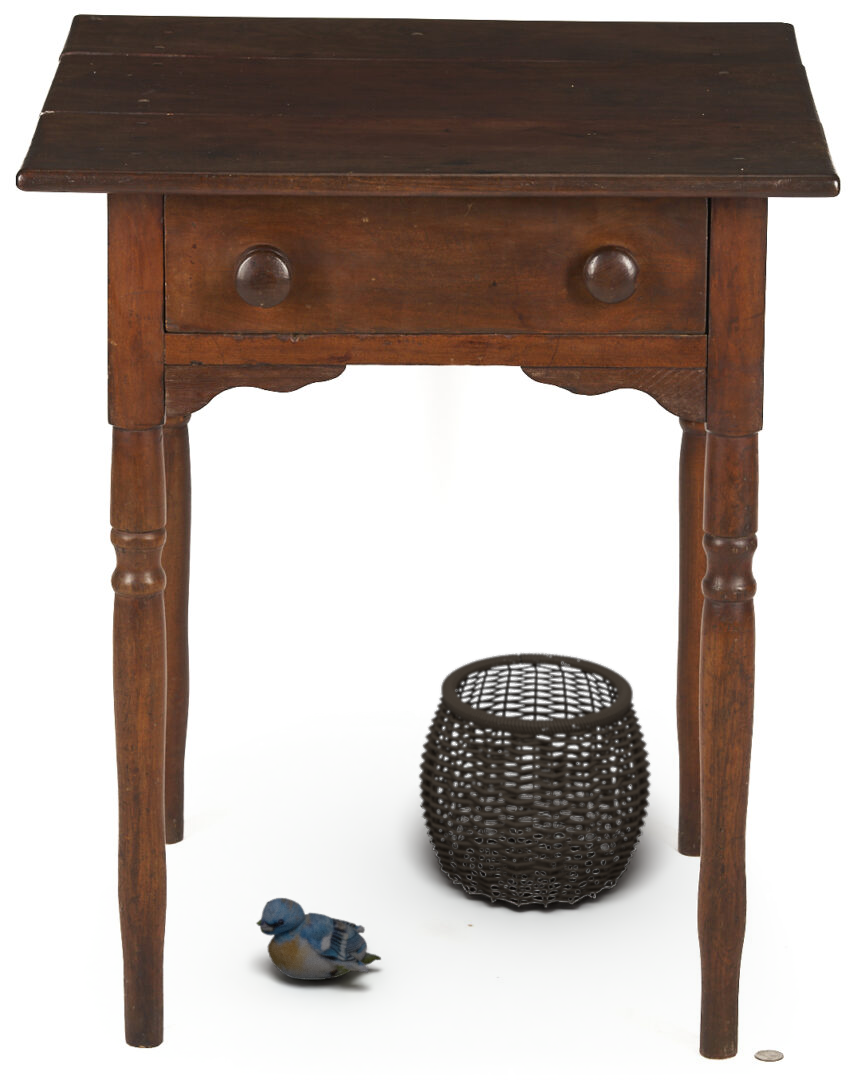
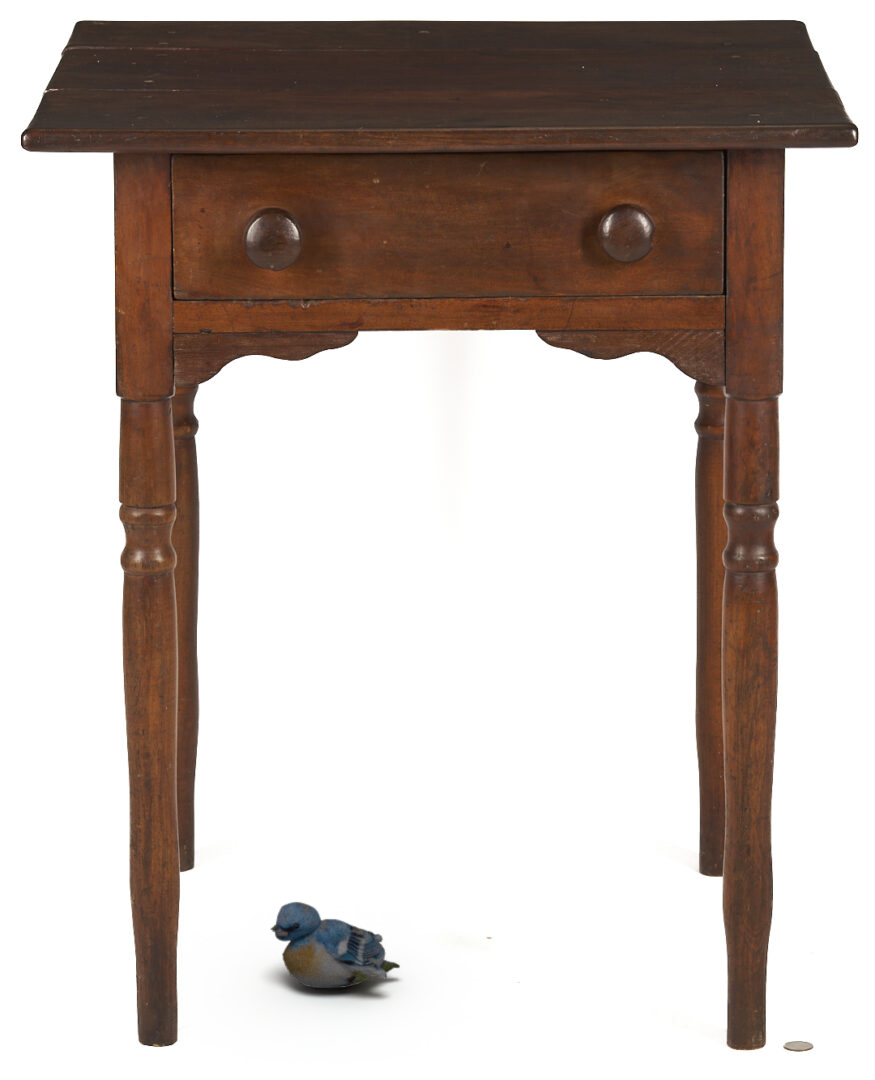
woven basket: present [419,653,650,908] -> none [437,669,672,921]

